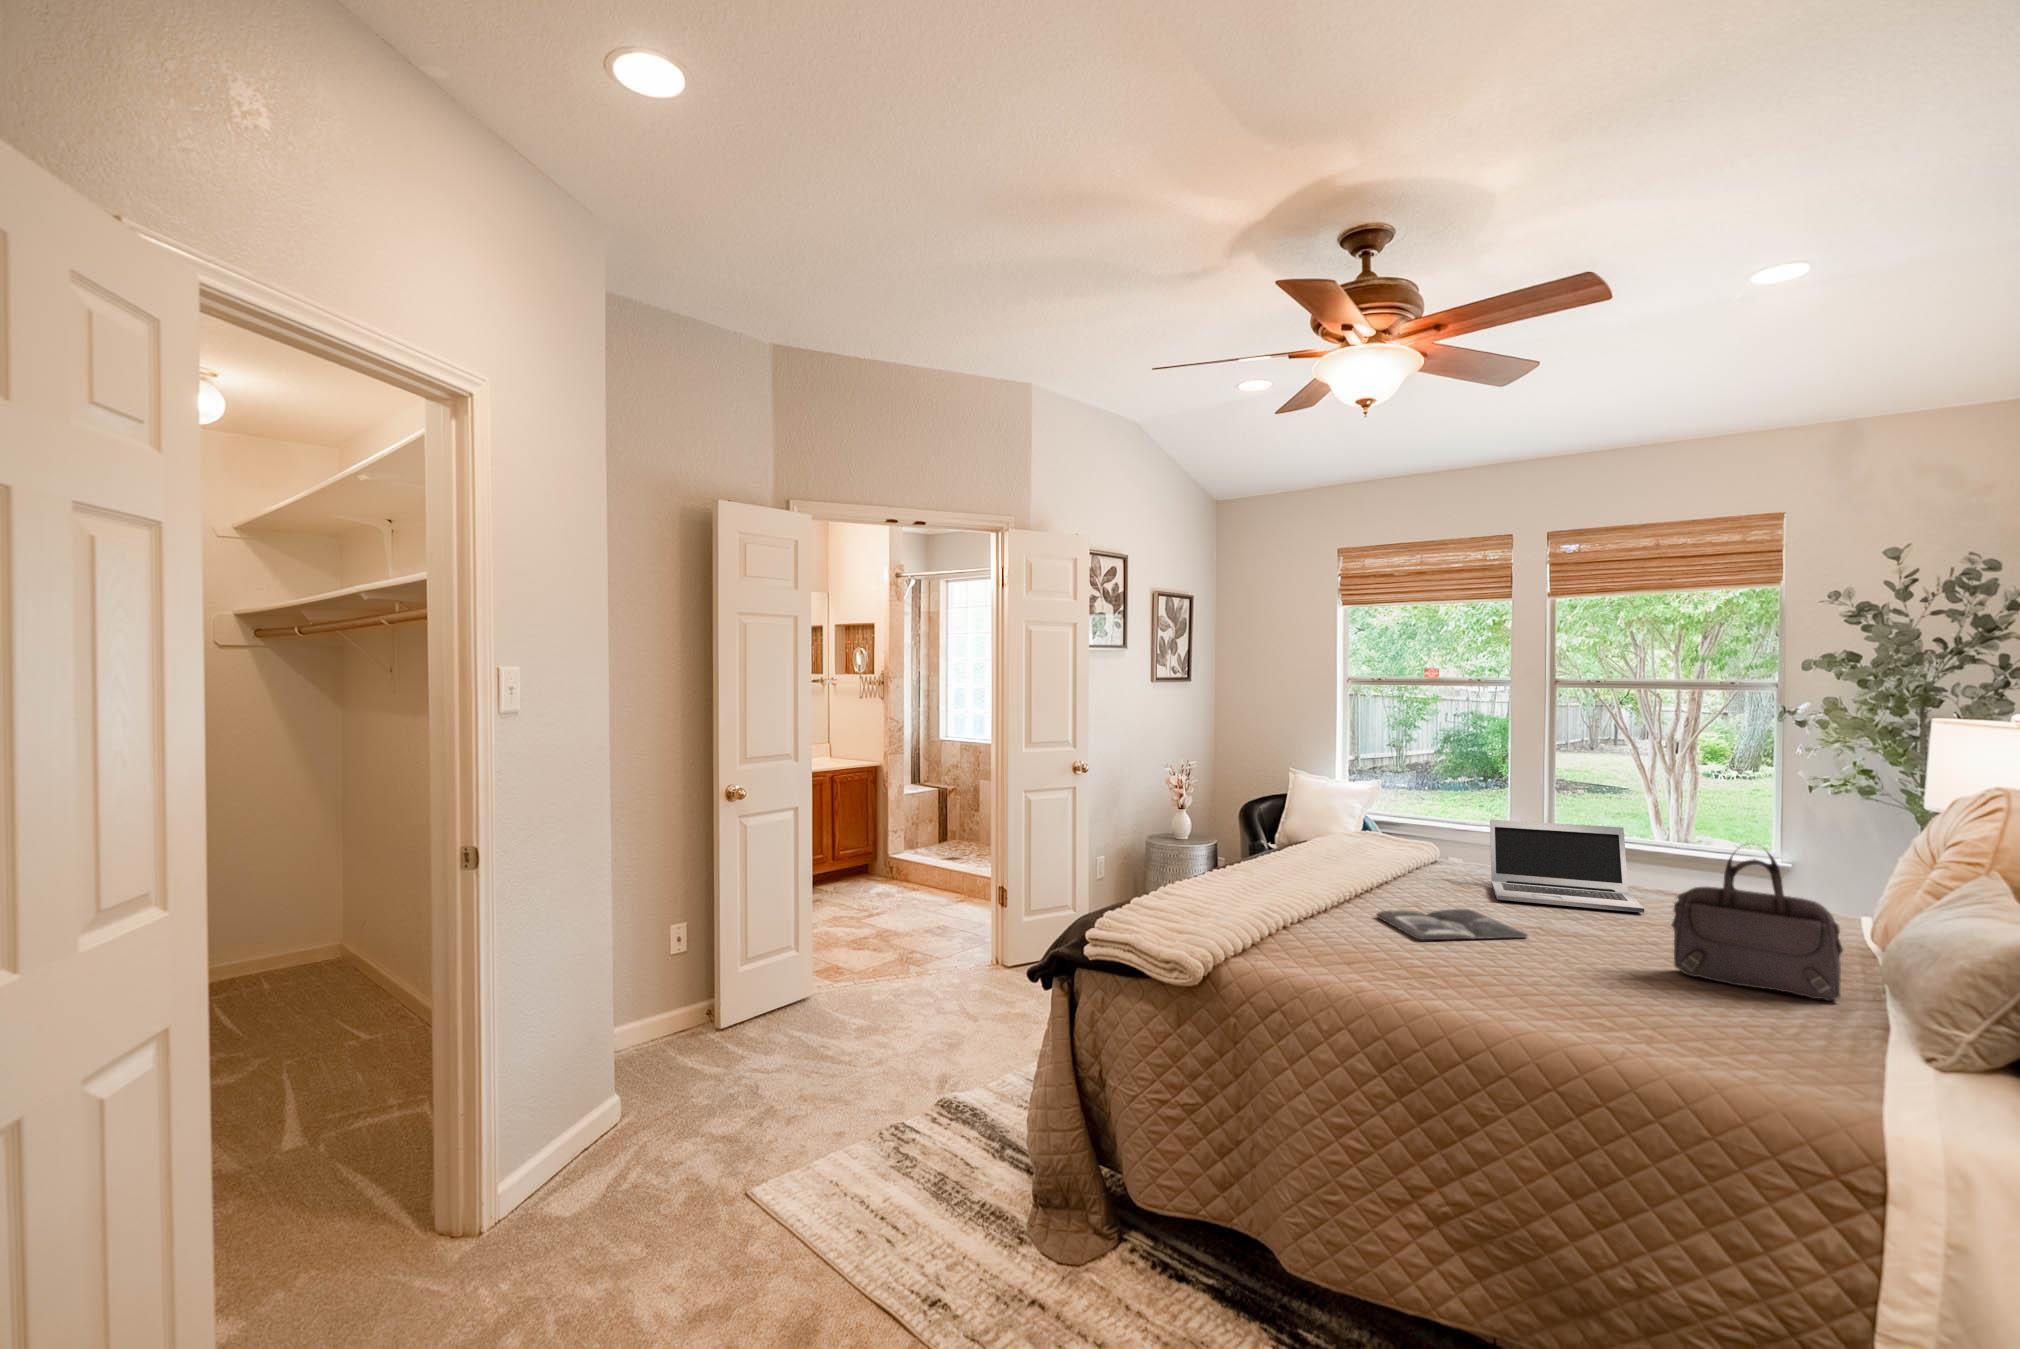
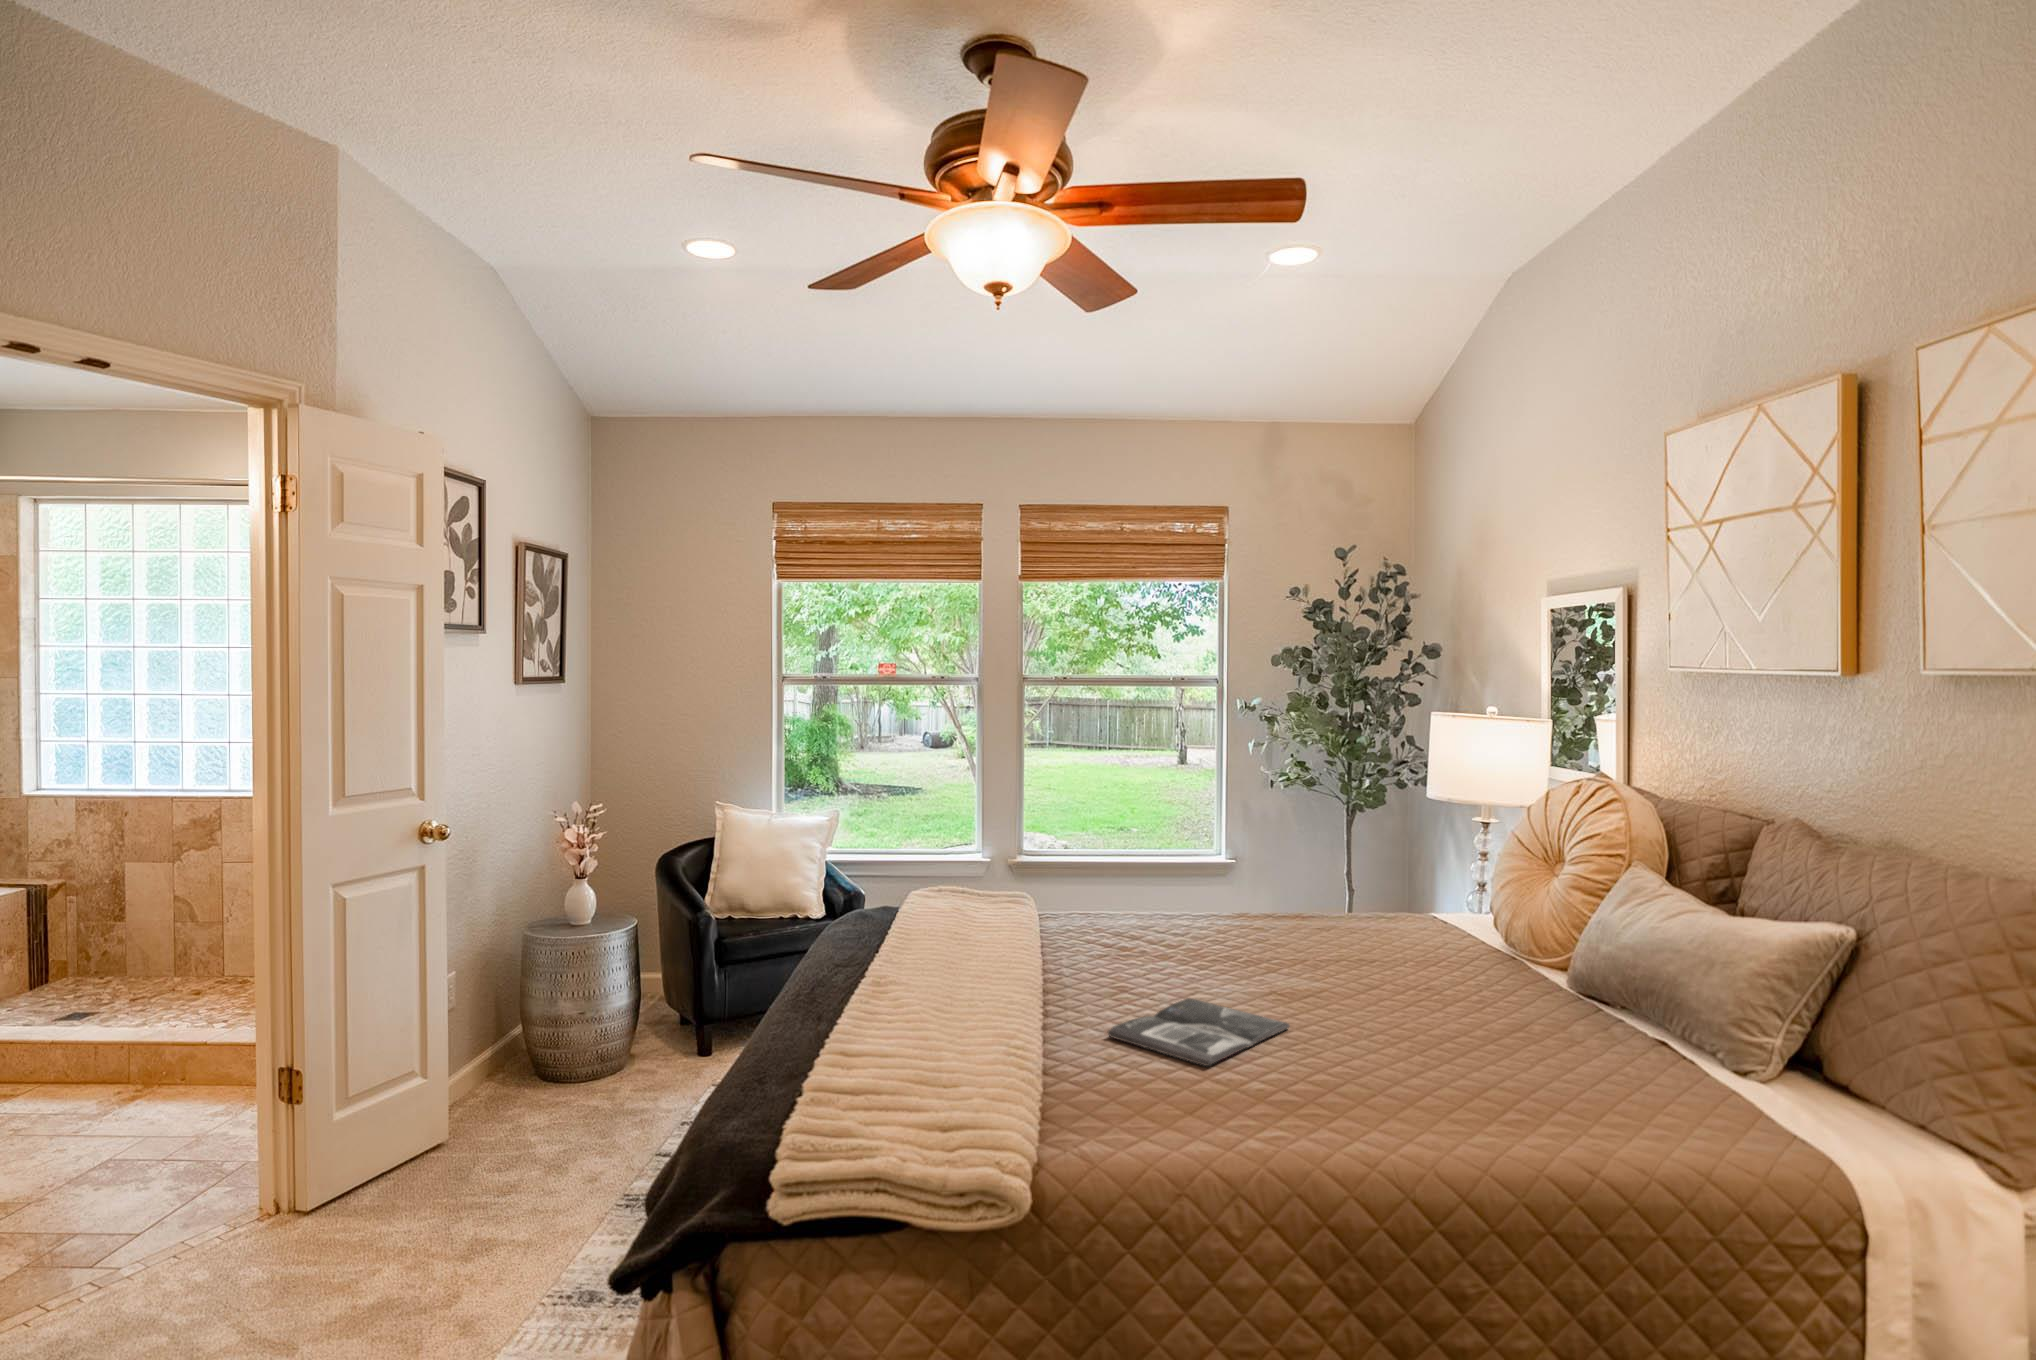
laptop: present [1490,819,1644,913] -> none [1133,859,1320,973]
handbag: present [1671,845,1843,1001] -> none [1459,881,1614,1047]

